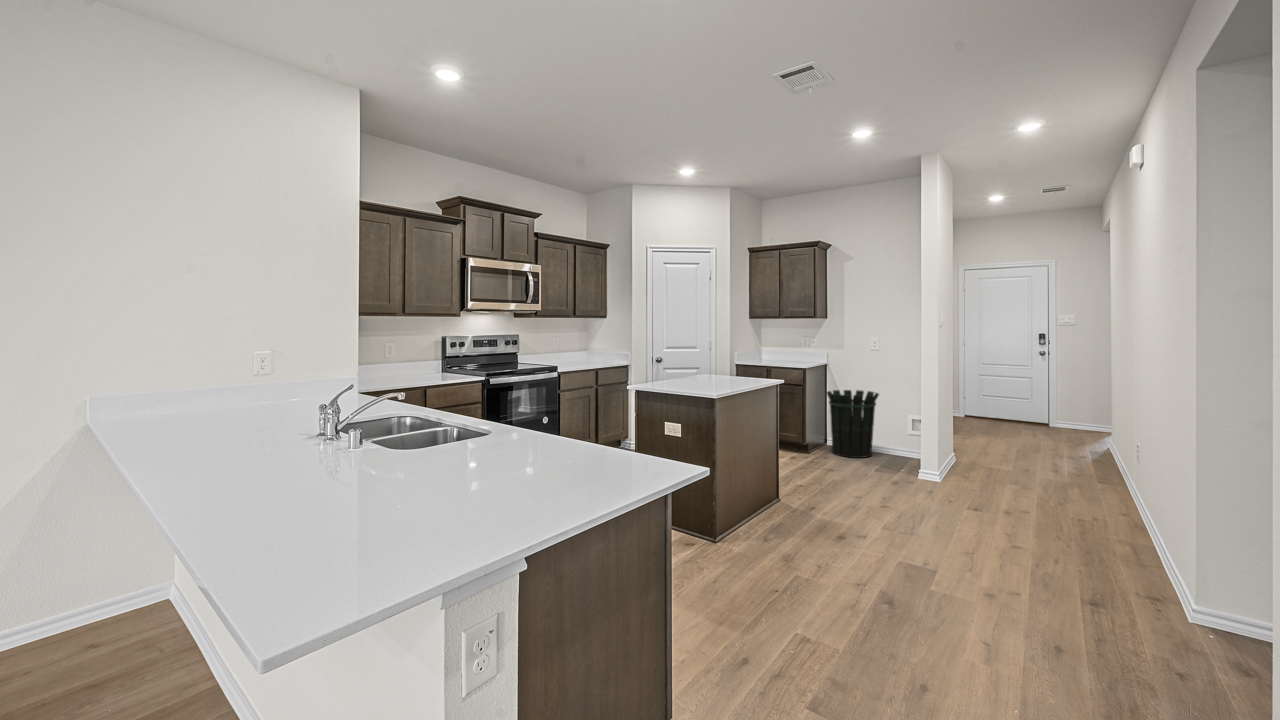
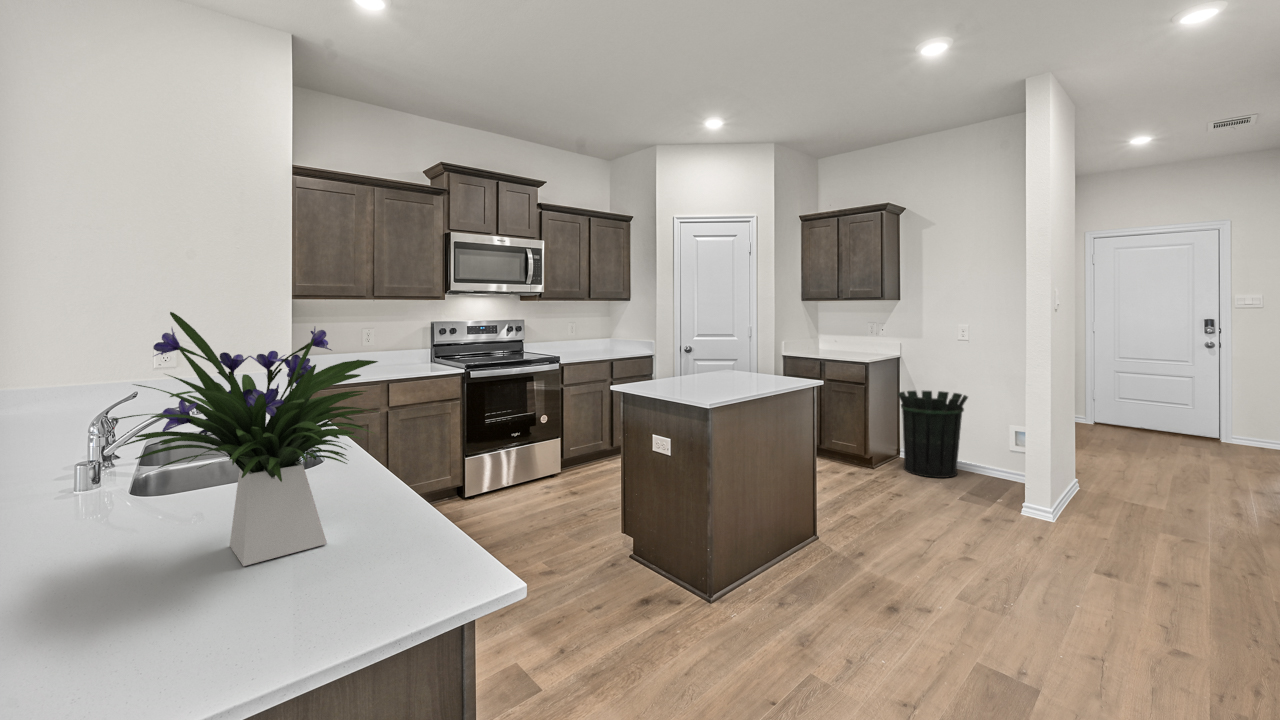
flower arrangement: none [473,329,615,476] -> present [113,312,378,566]

